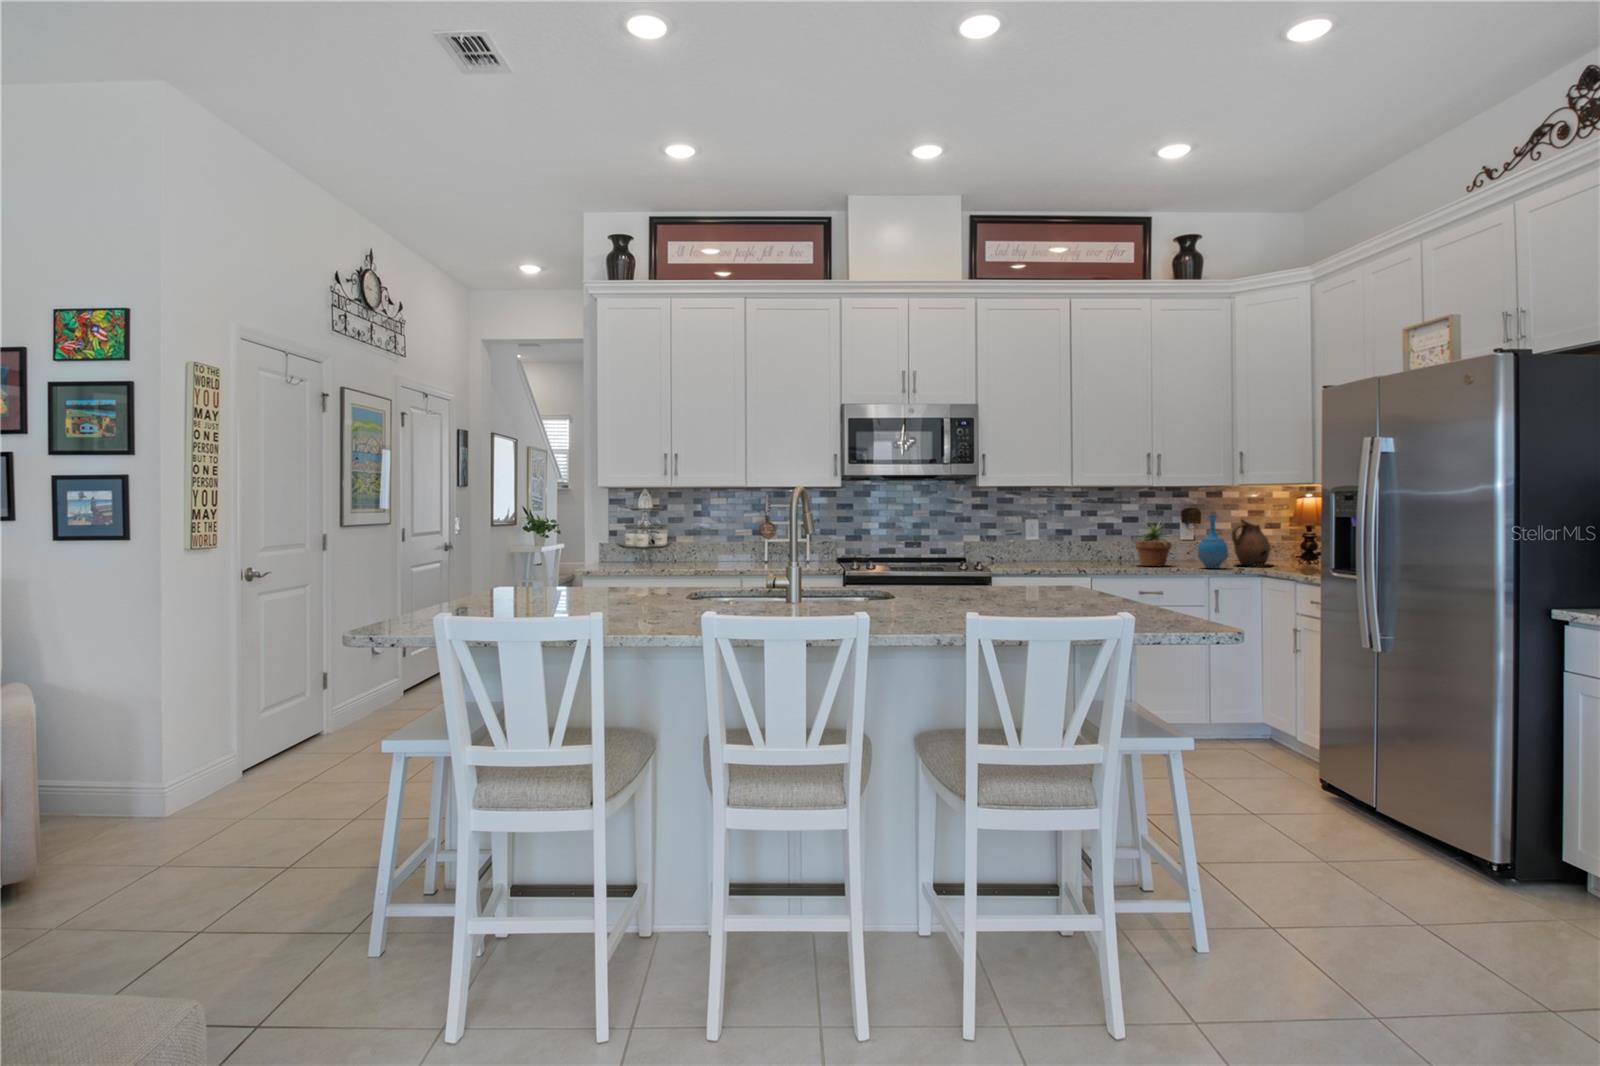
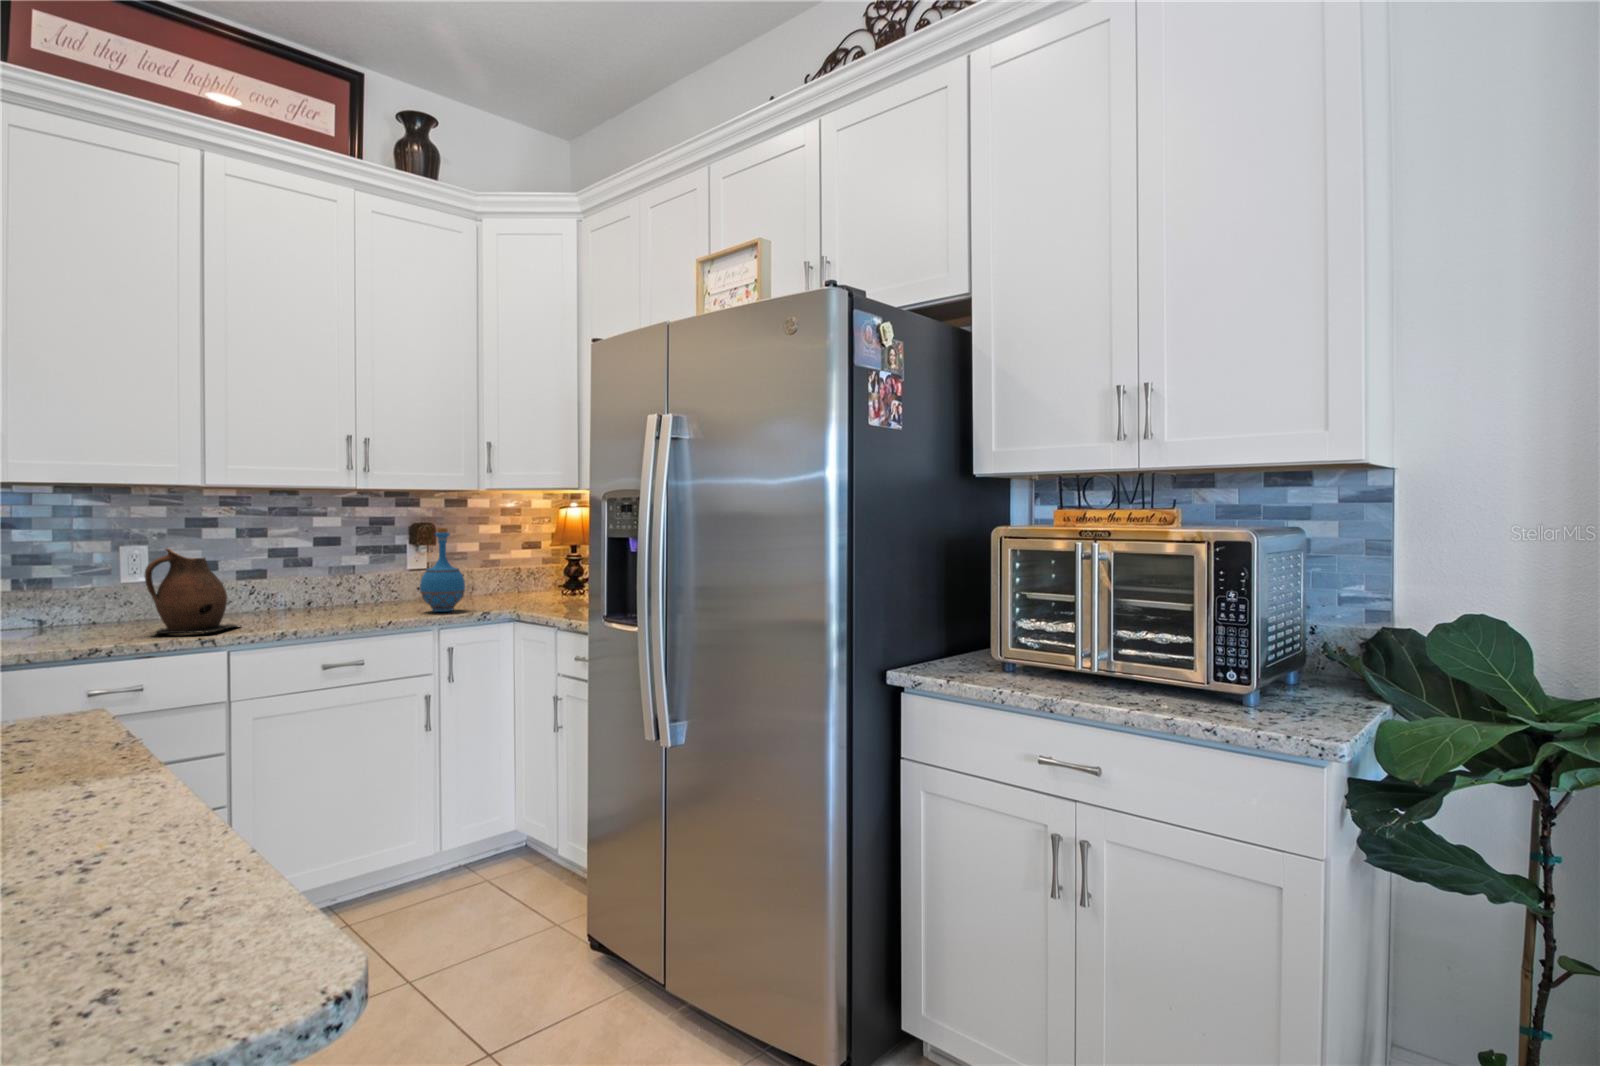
ceramic pitcher: present [1232,519,1270,566] -> present [145,548,241,634]
potted plant: present [1133,523,1173,566] -> none [318,541,395,612]

